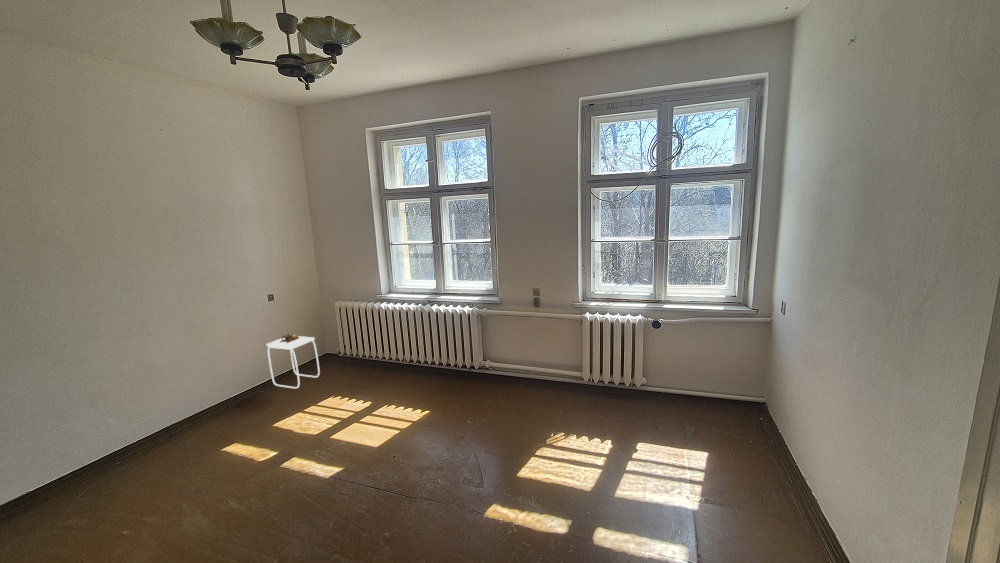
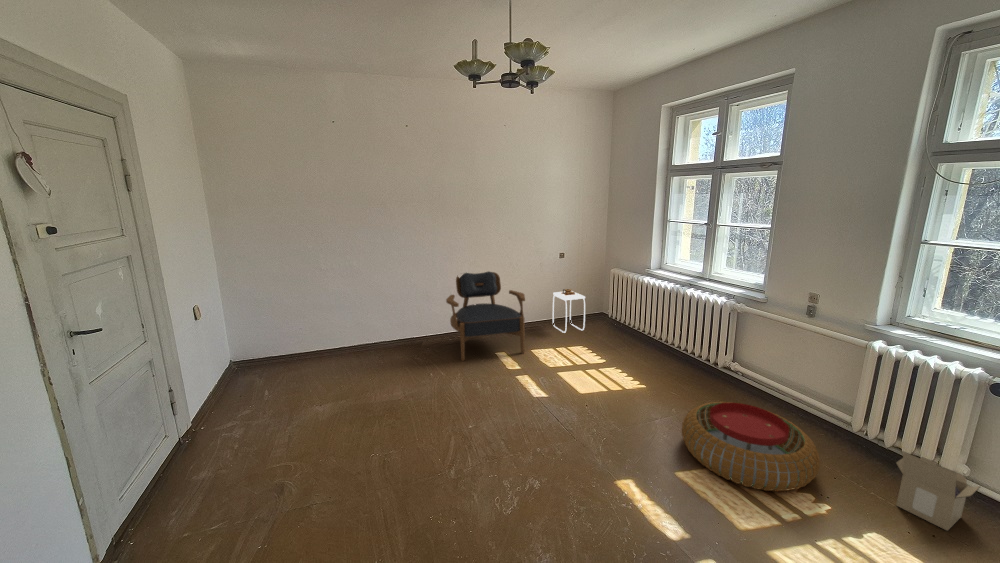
armchair: none [74,341,260,506] -> present [446,272,525,361]
cardboard box: none [613,378,650,415] -> present [896,452,980,531]
pouf: none [494,386,590,458] -> present [682,402,820,491]

